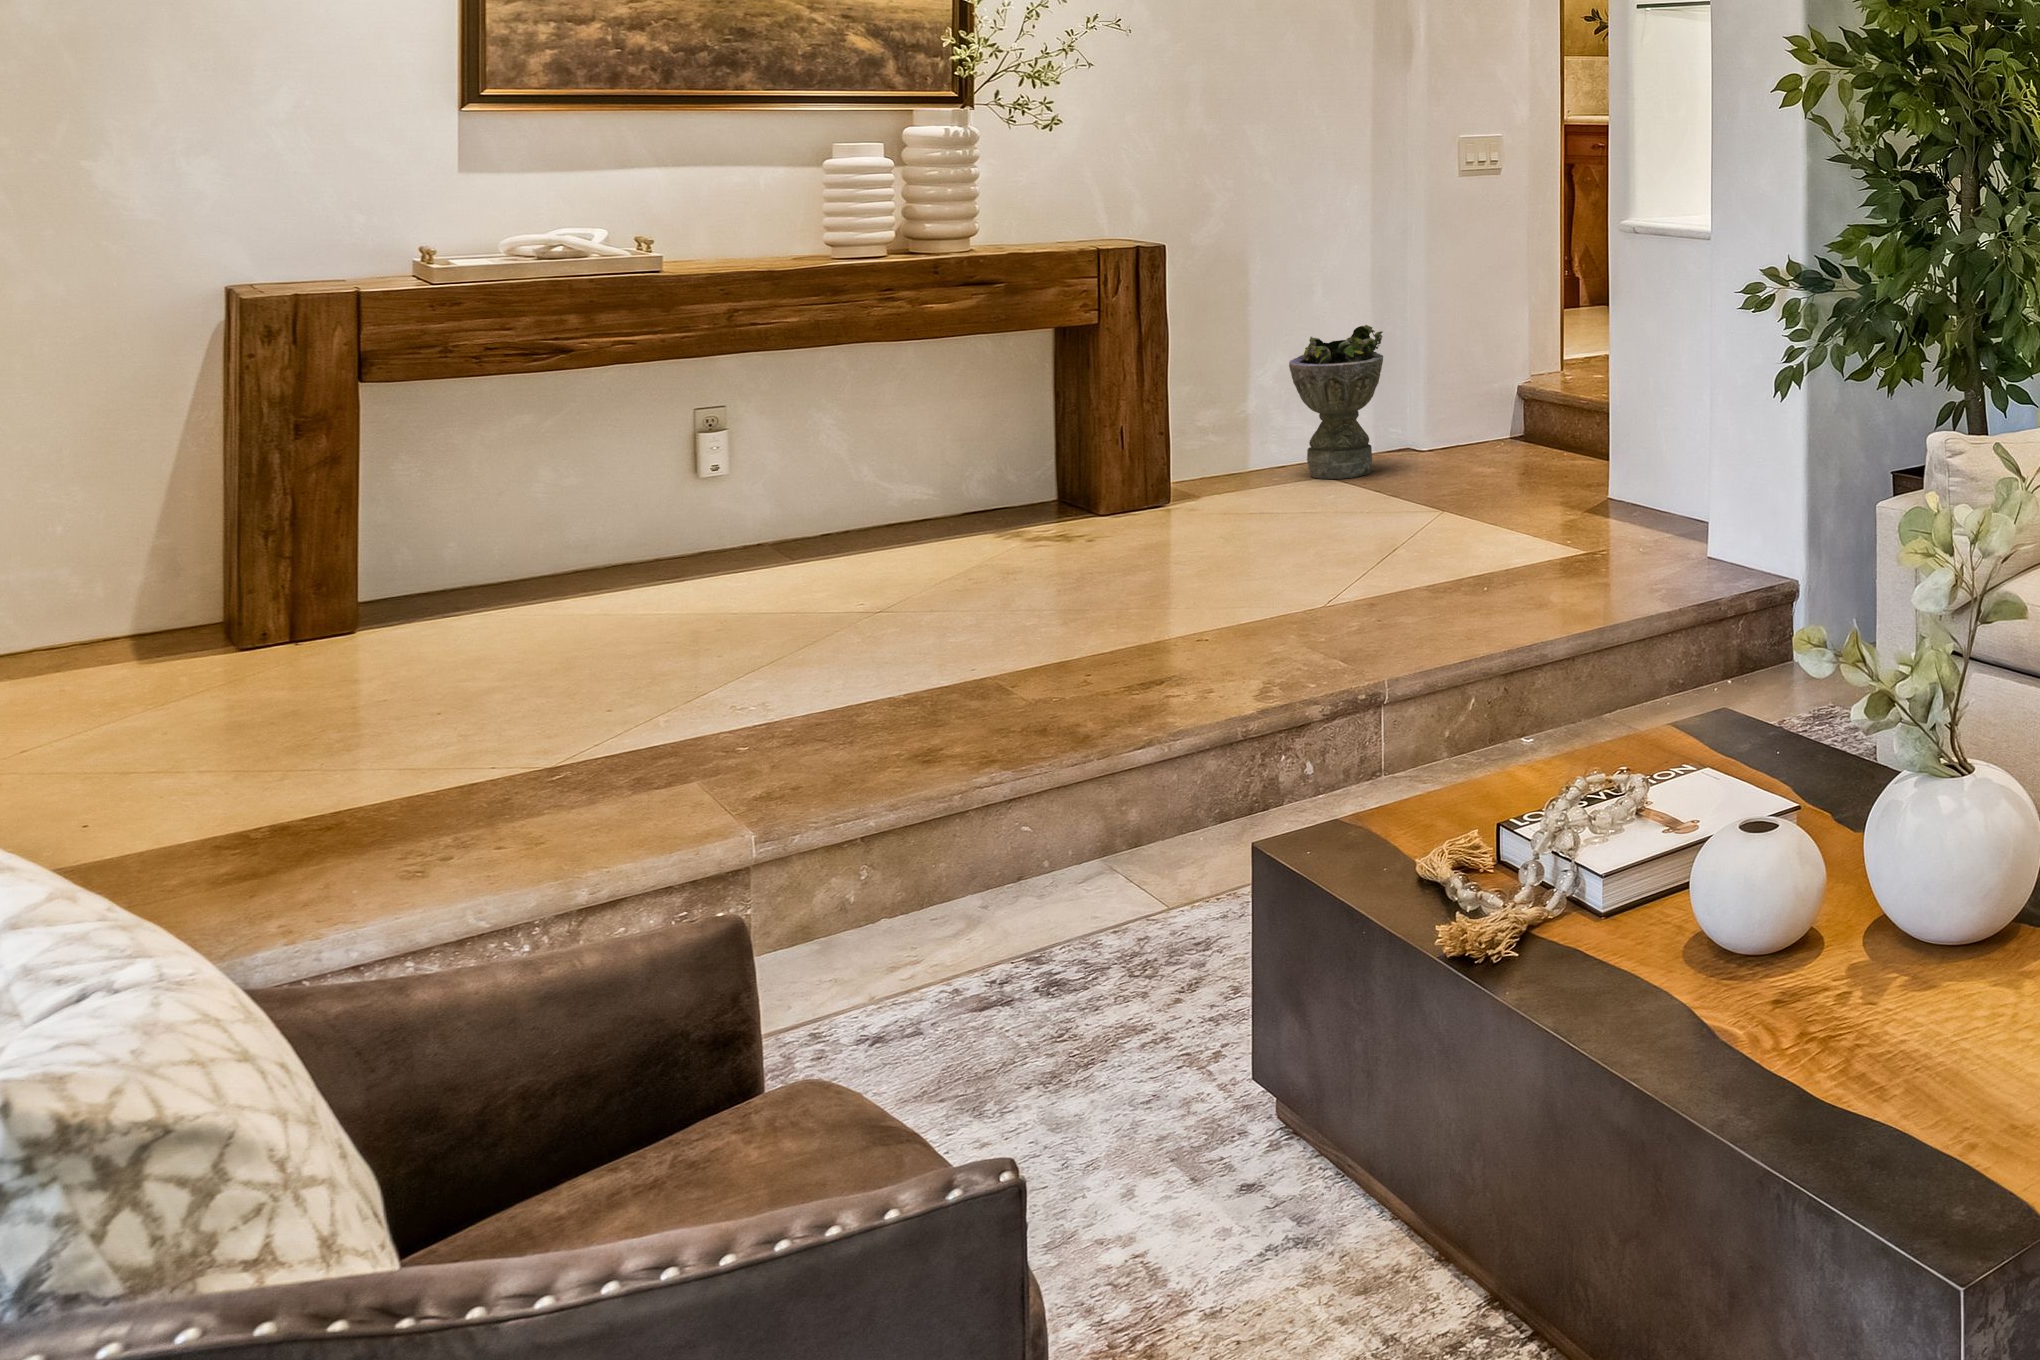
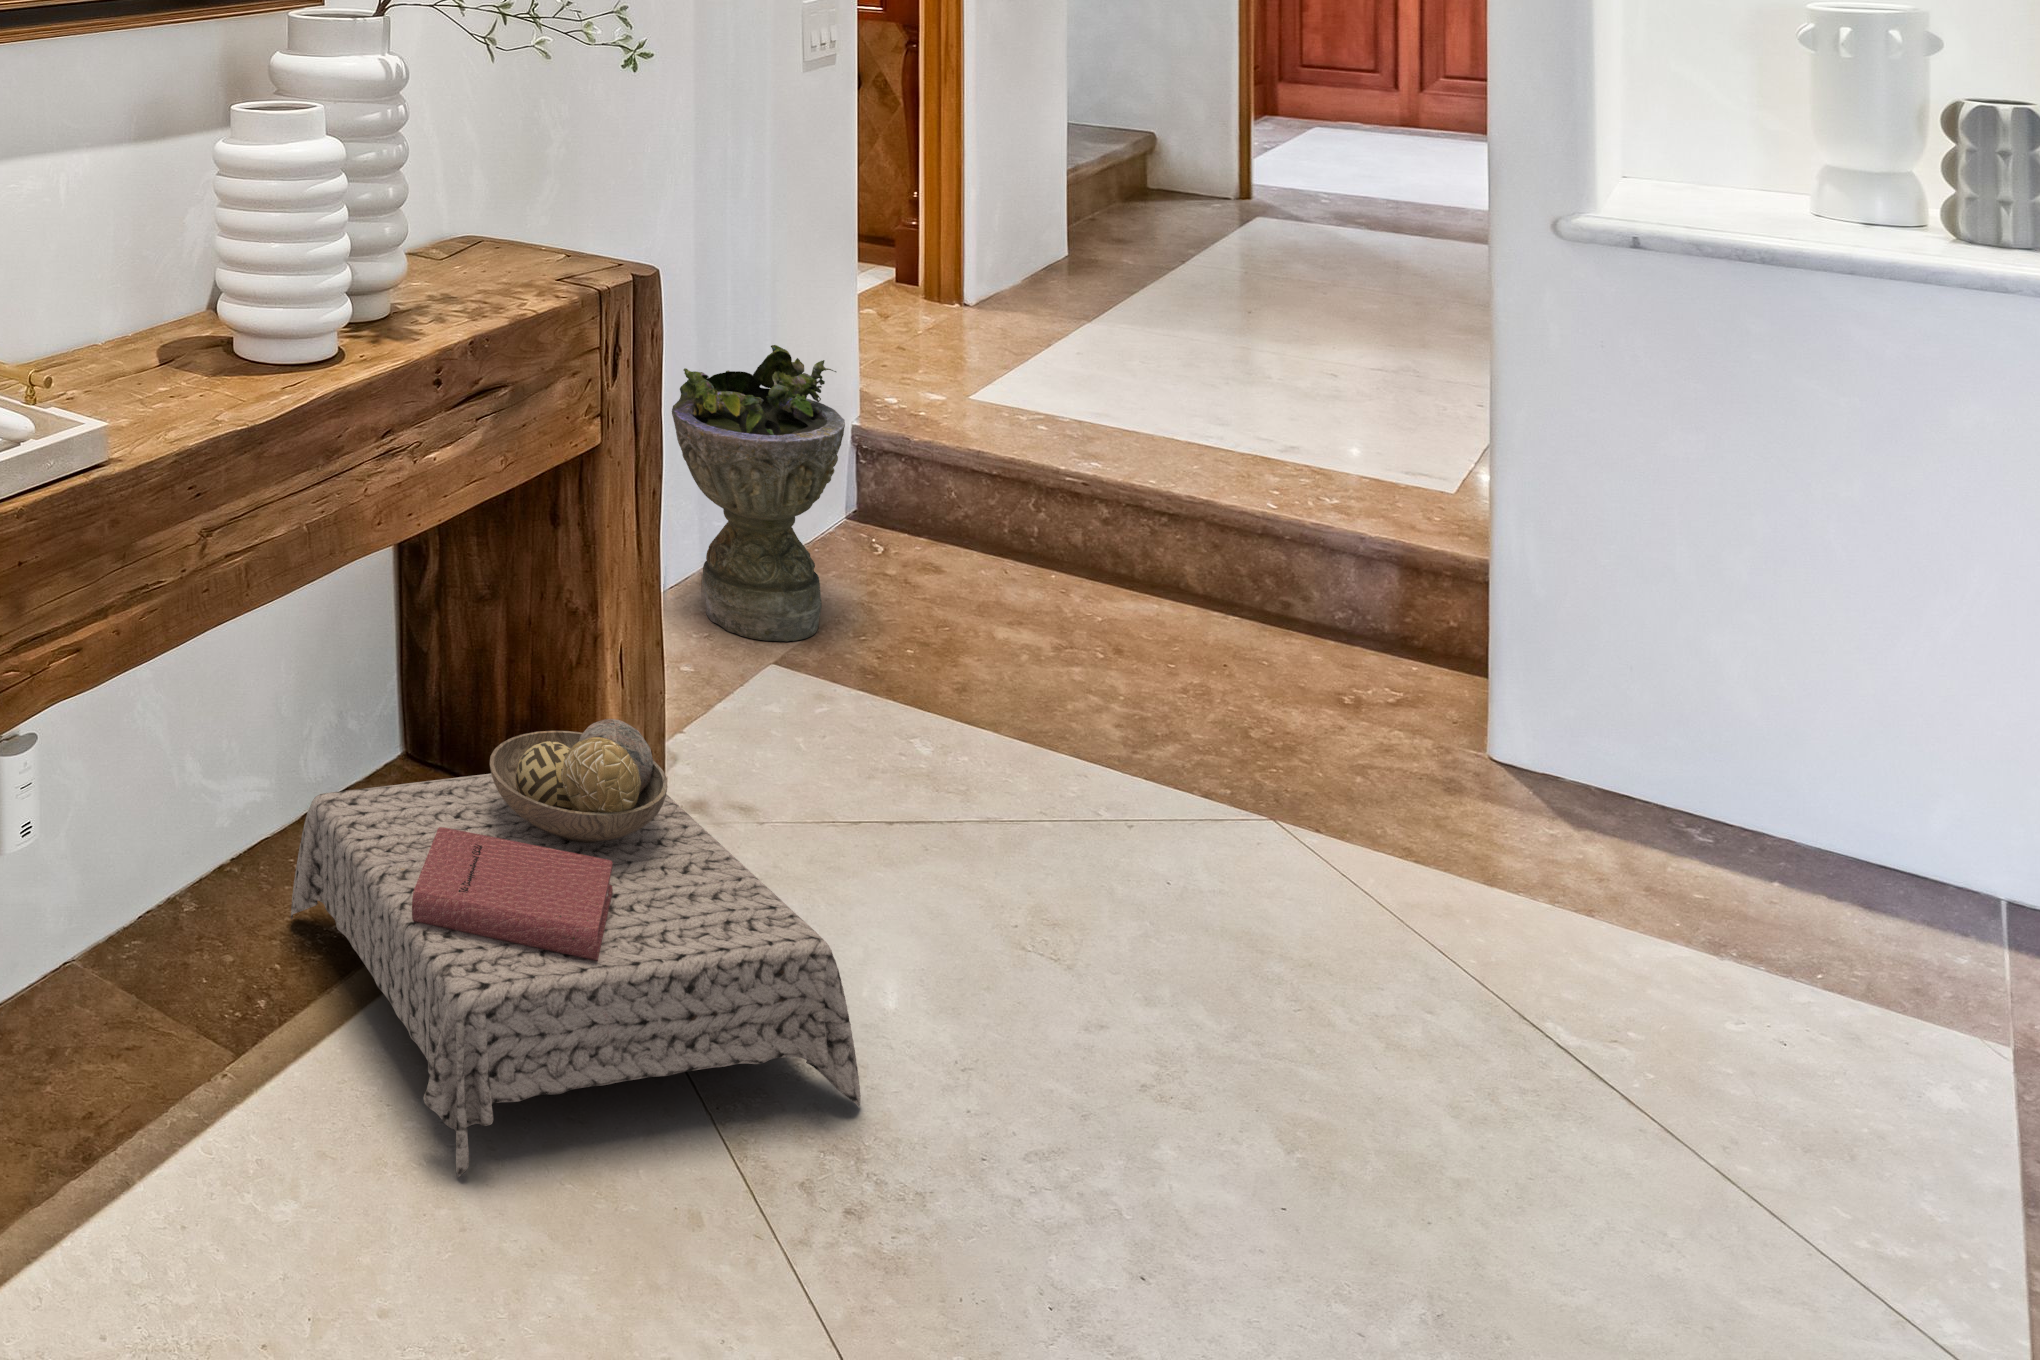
ottoman: none [800,435,1064,582] -> present [291,719,861,1177]

